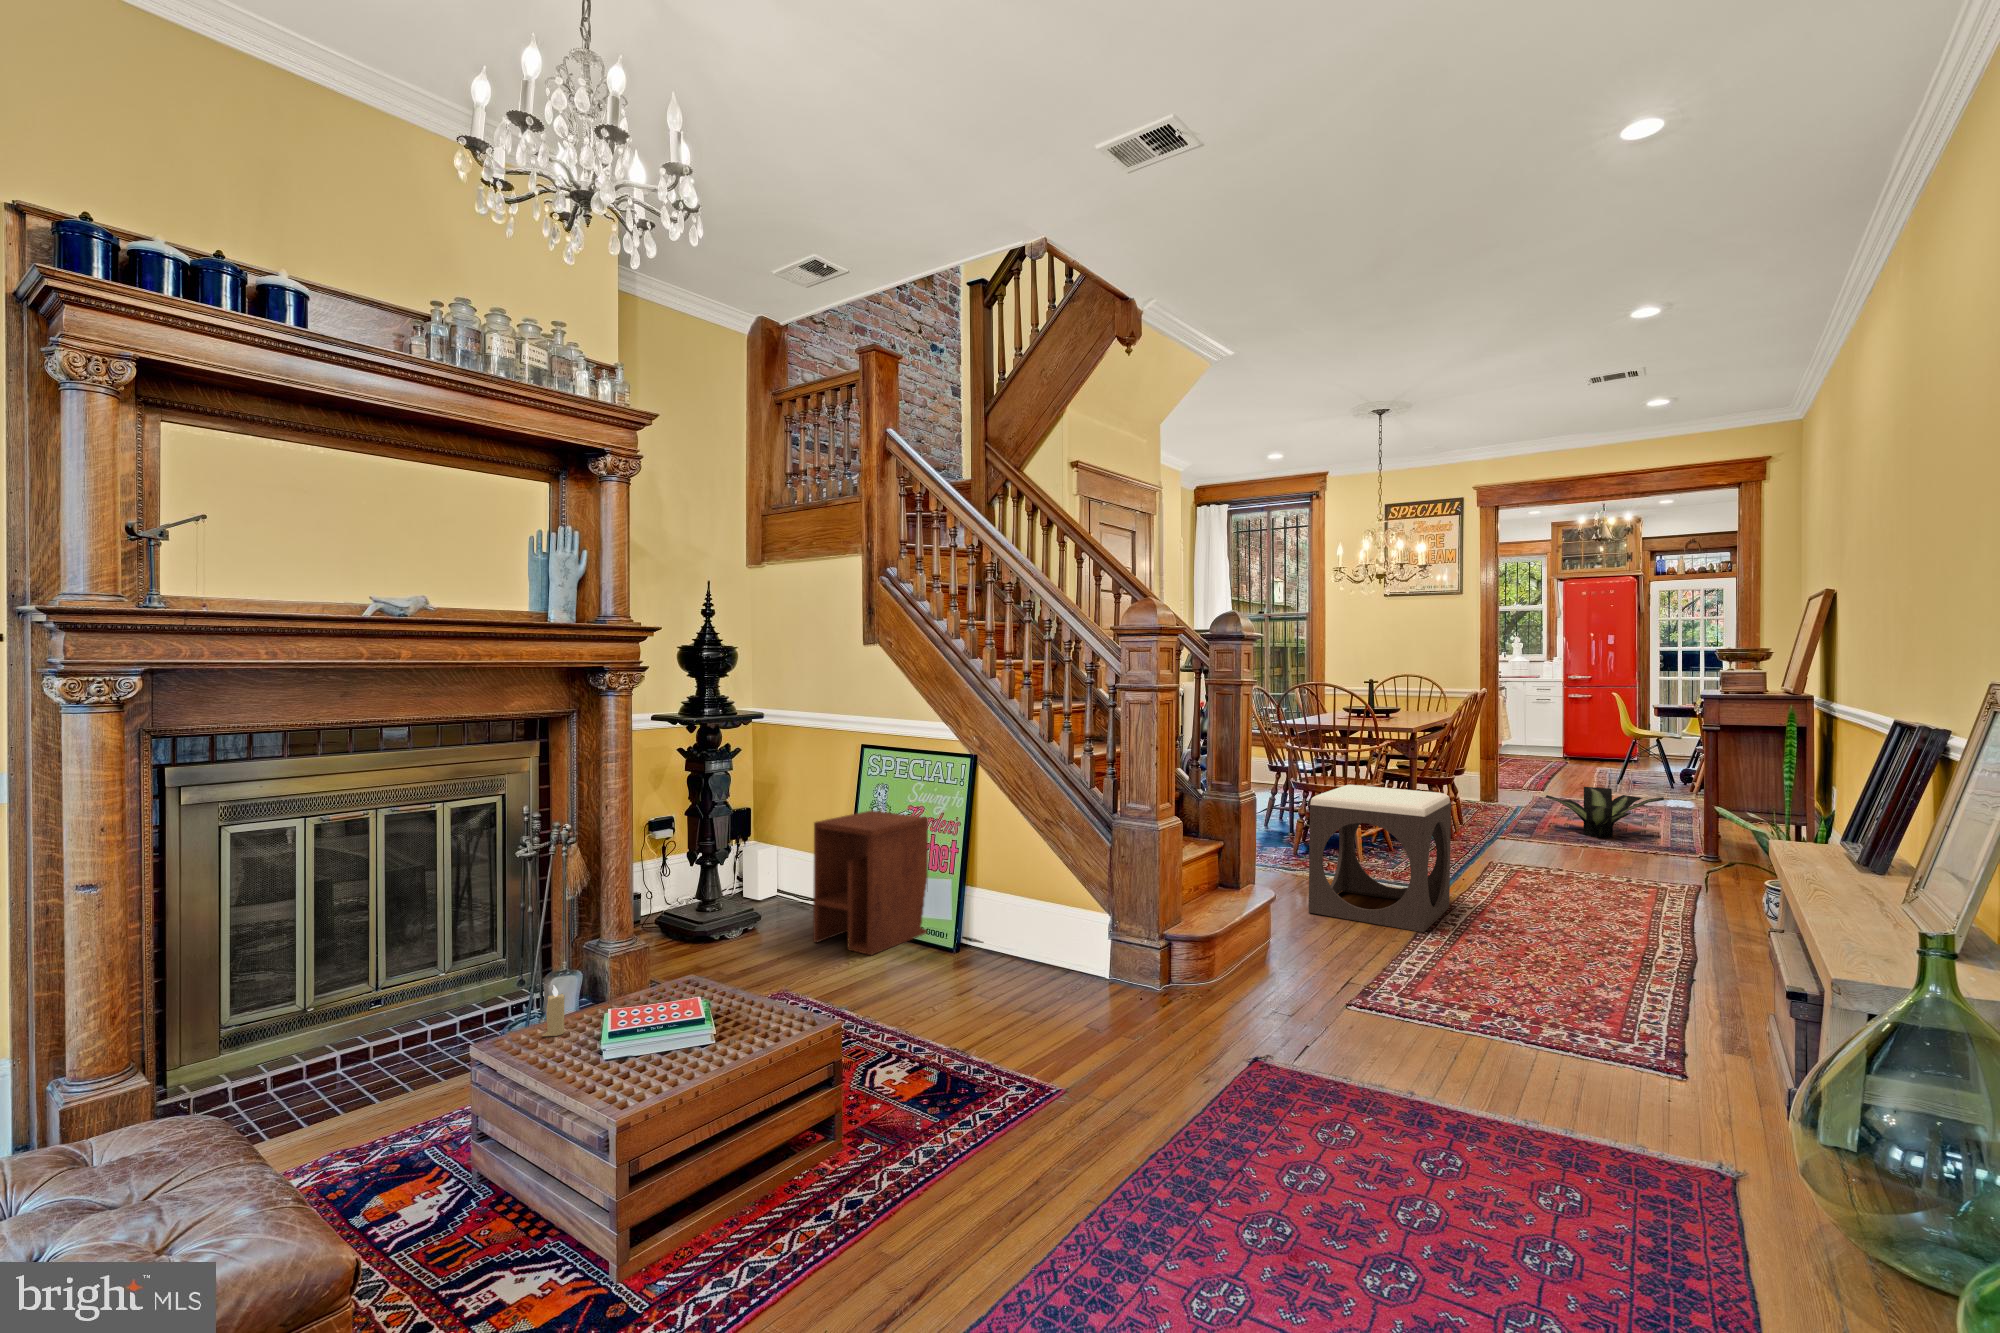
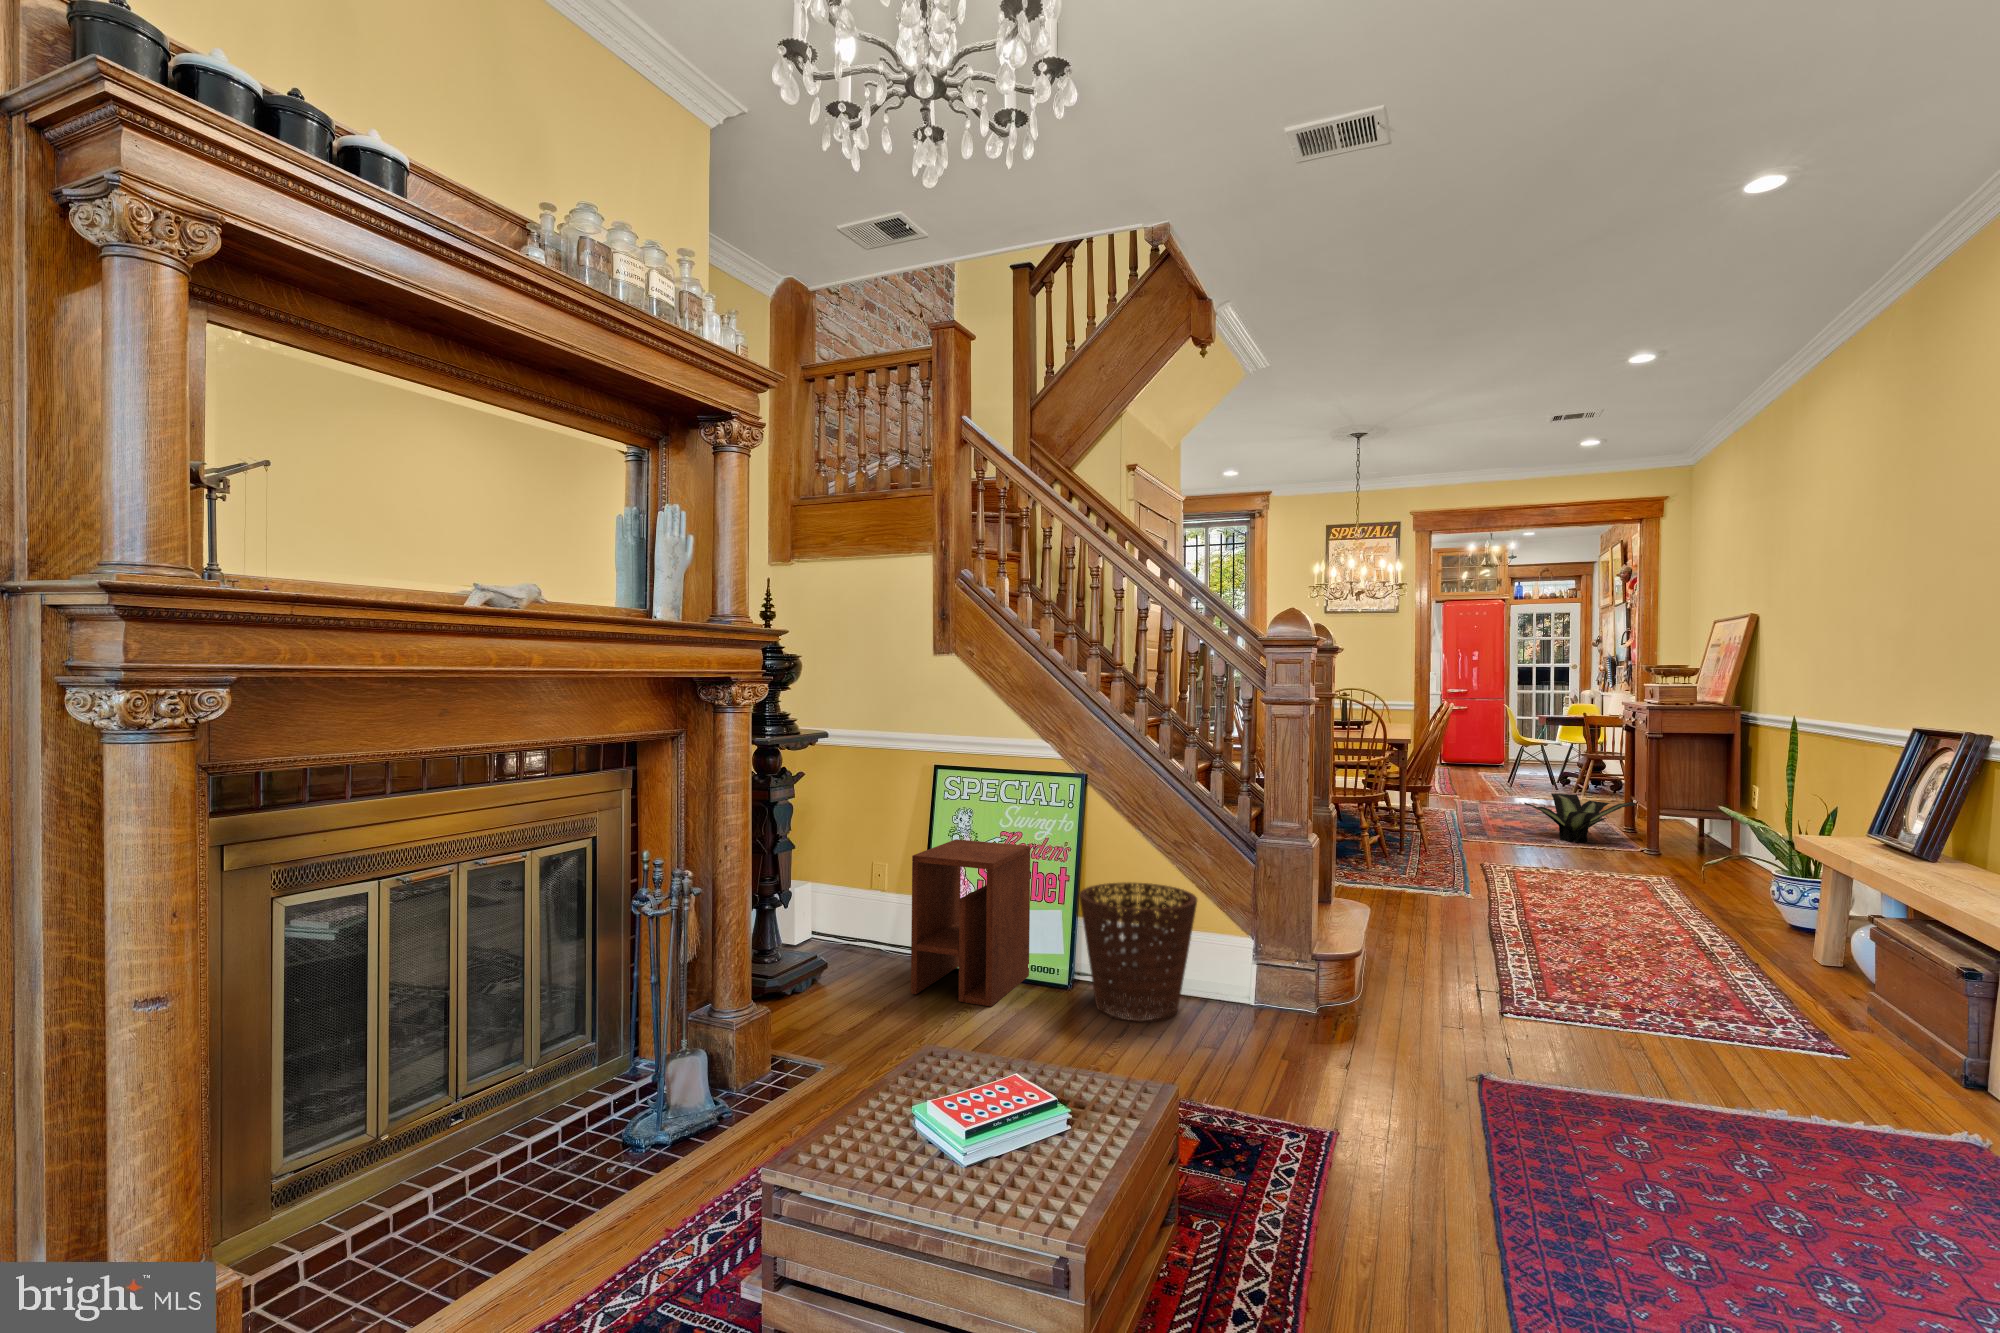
footstool: present [1309,785,1451,932] -> none [1397,798,1525,947]
basket: none [944,852,1050,975] -> present [1079,882,1197,1022]
candle: present [542,985,565,1036] -> none [875,1097,900,1168]

